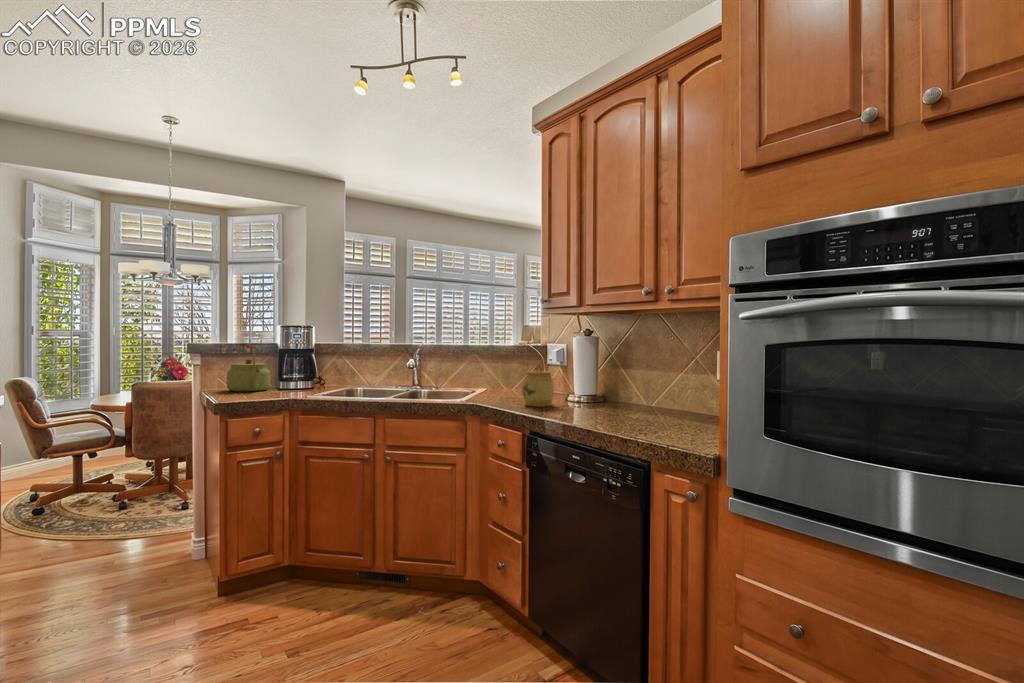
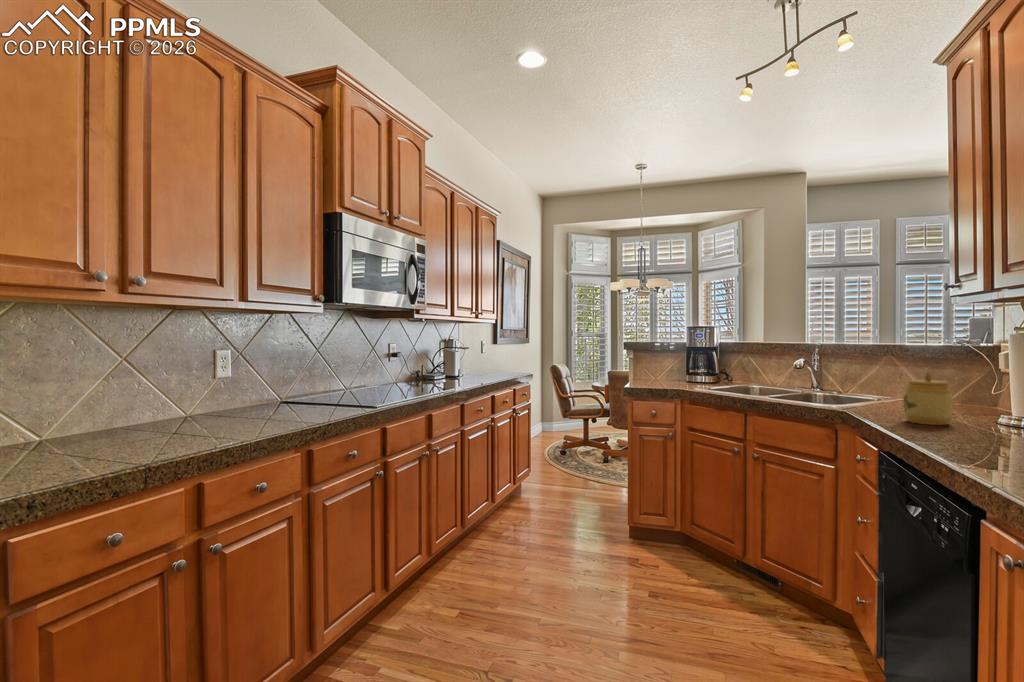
kettle: present [227,344,270,392] -> none [648,345,681,383]

